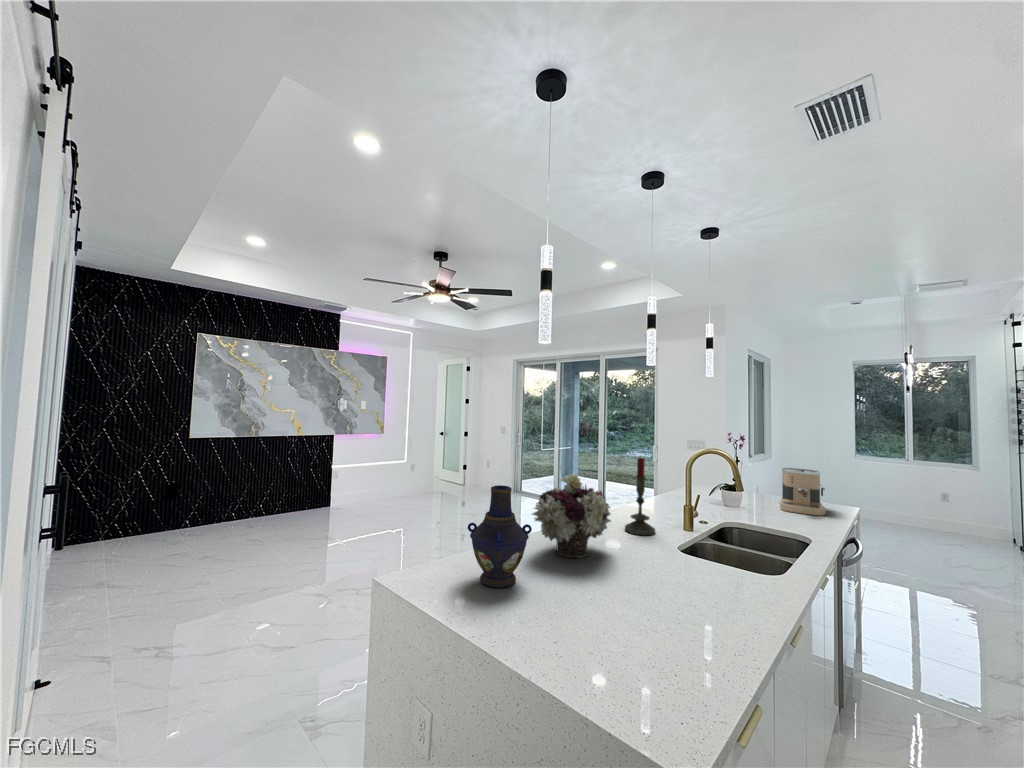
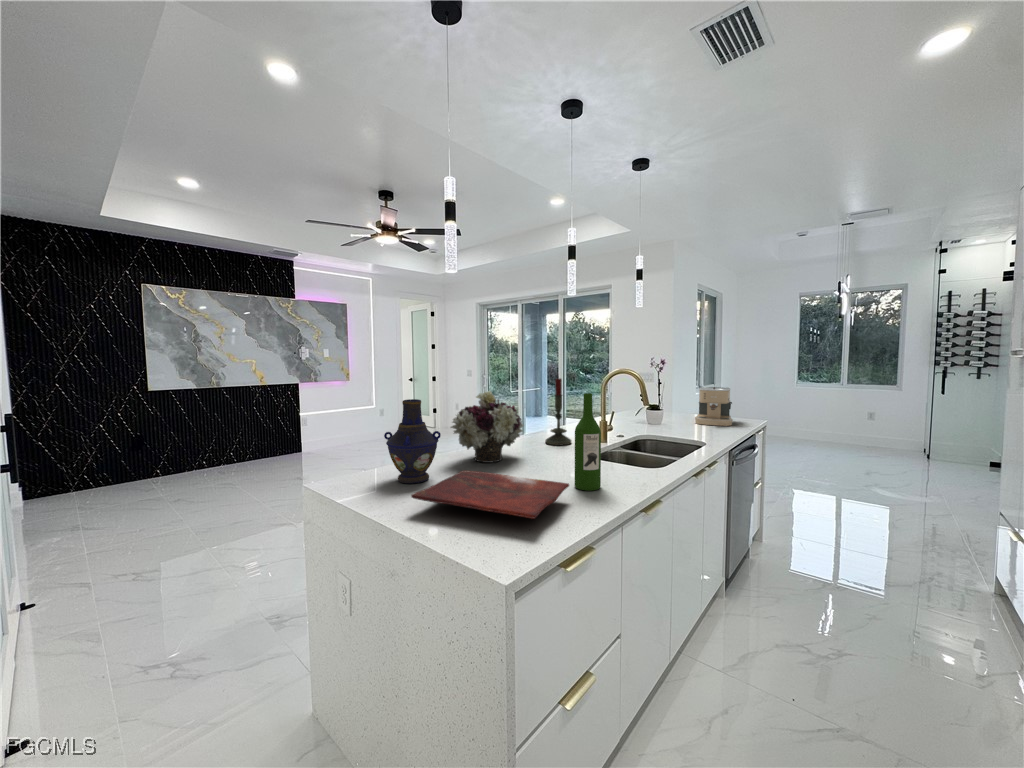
wine bottle: none [697,492,731,615] -> present [575,393,601,491]
cutting board: none [519,577,704,674] -> present [411,470,569,519]

